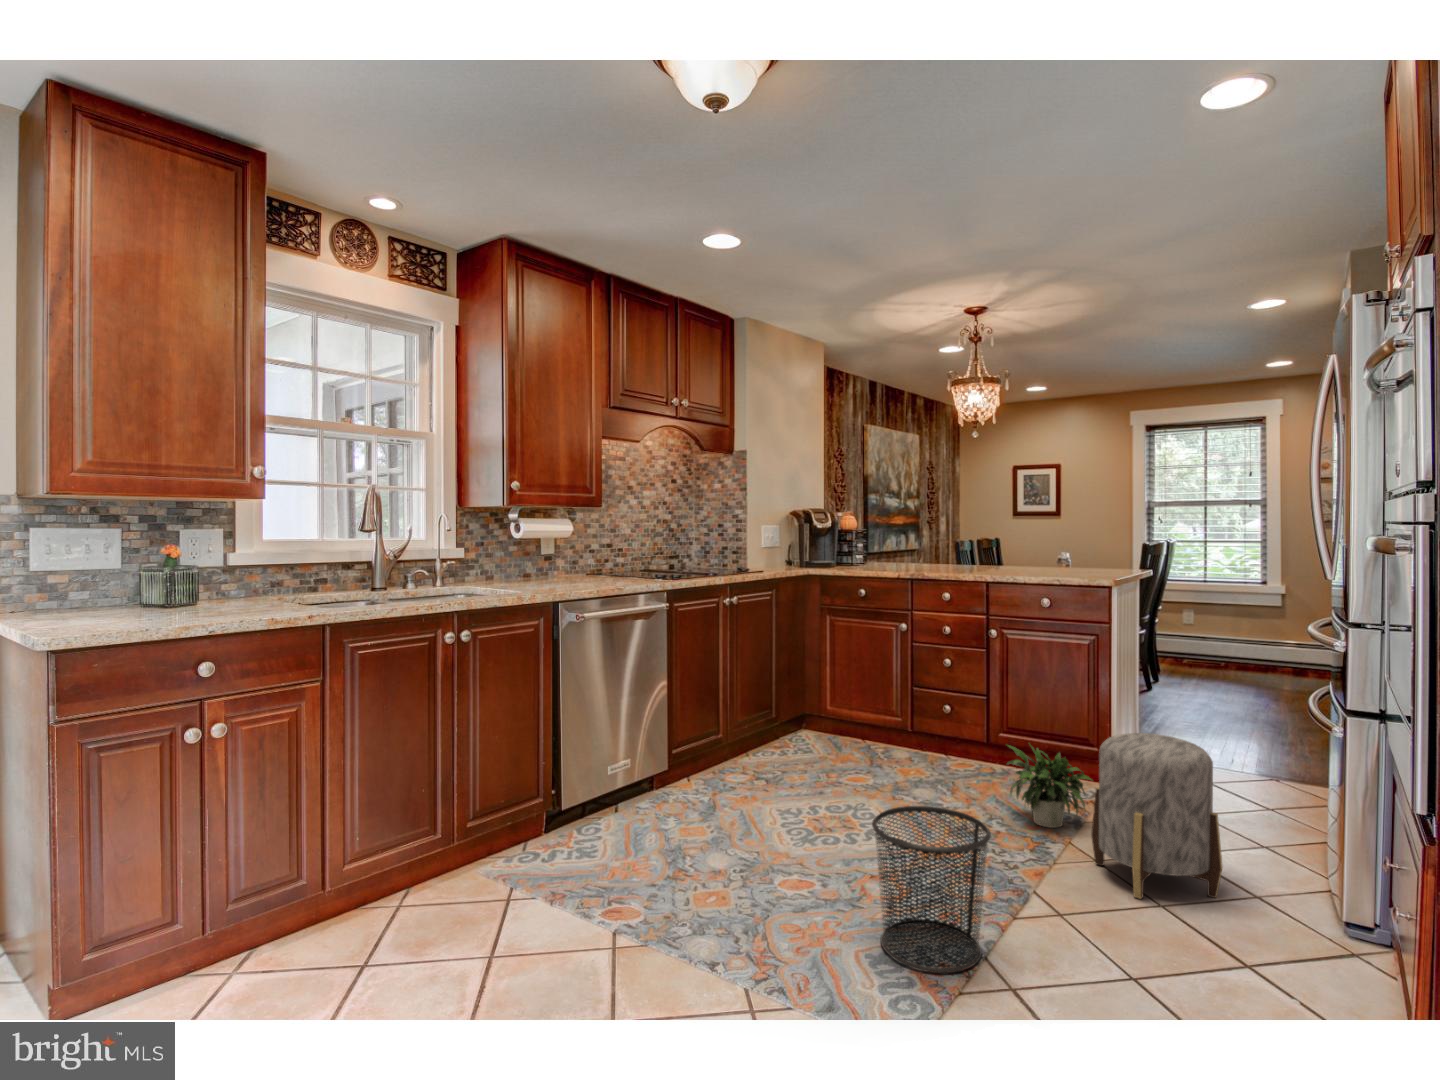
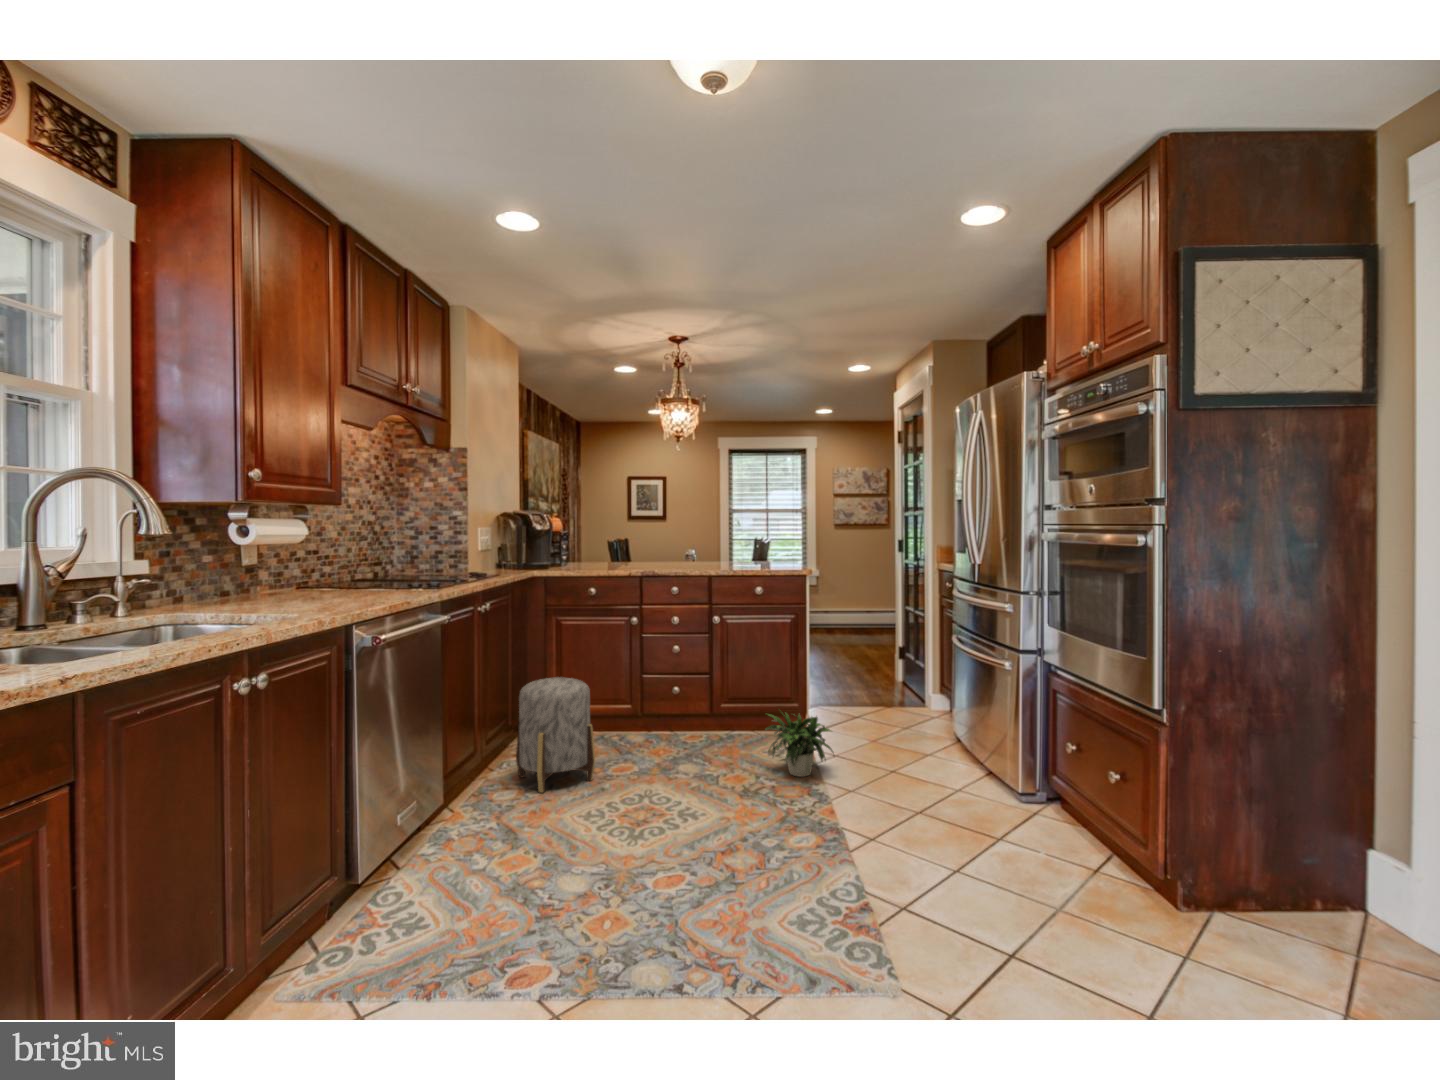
stool: present [1091,733,1223,899] -> present [516,677,595,793]
waste bin: present [872,806,991,973] -> none [778,777,882,926]

